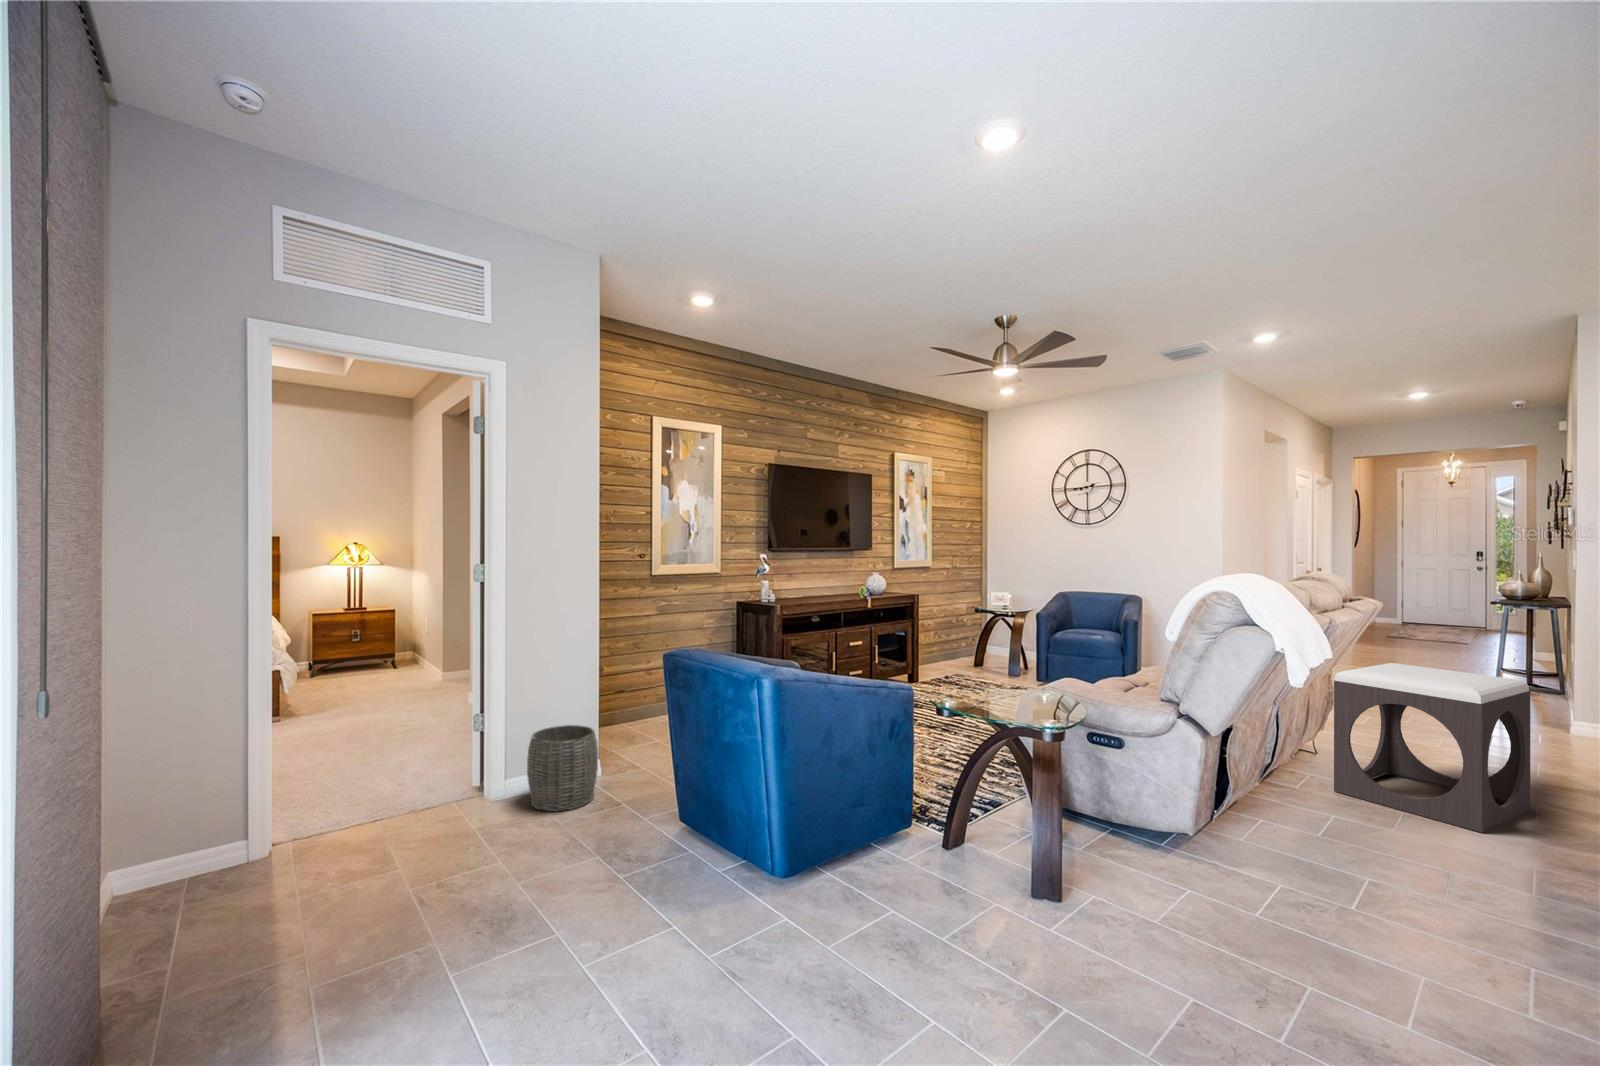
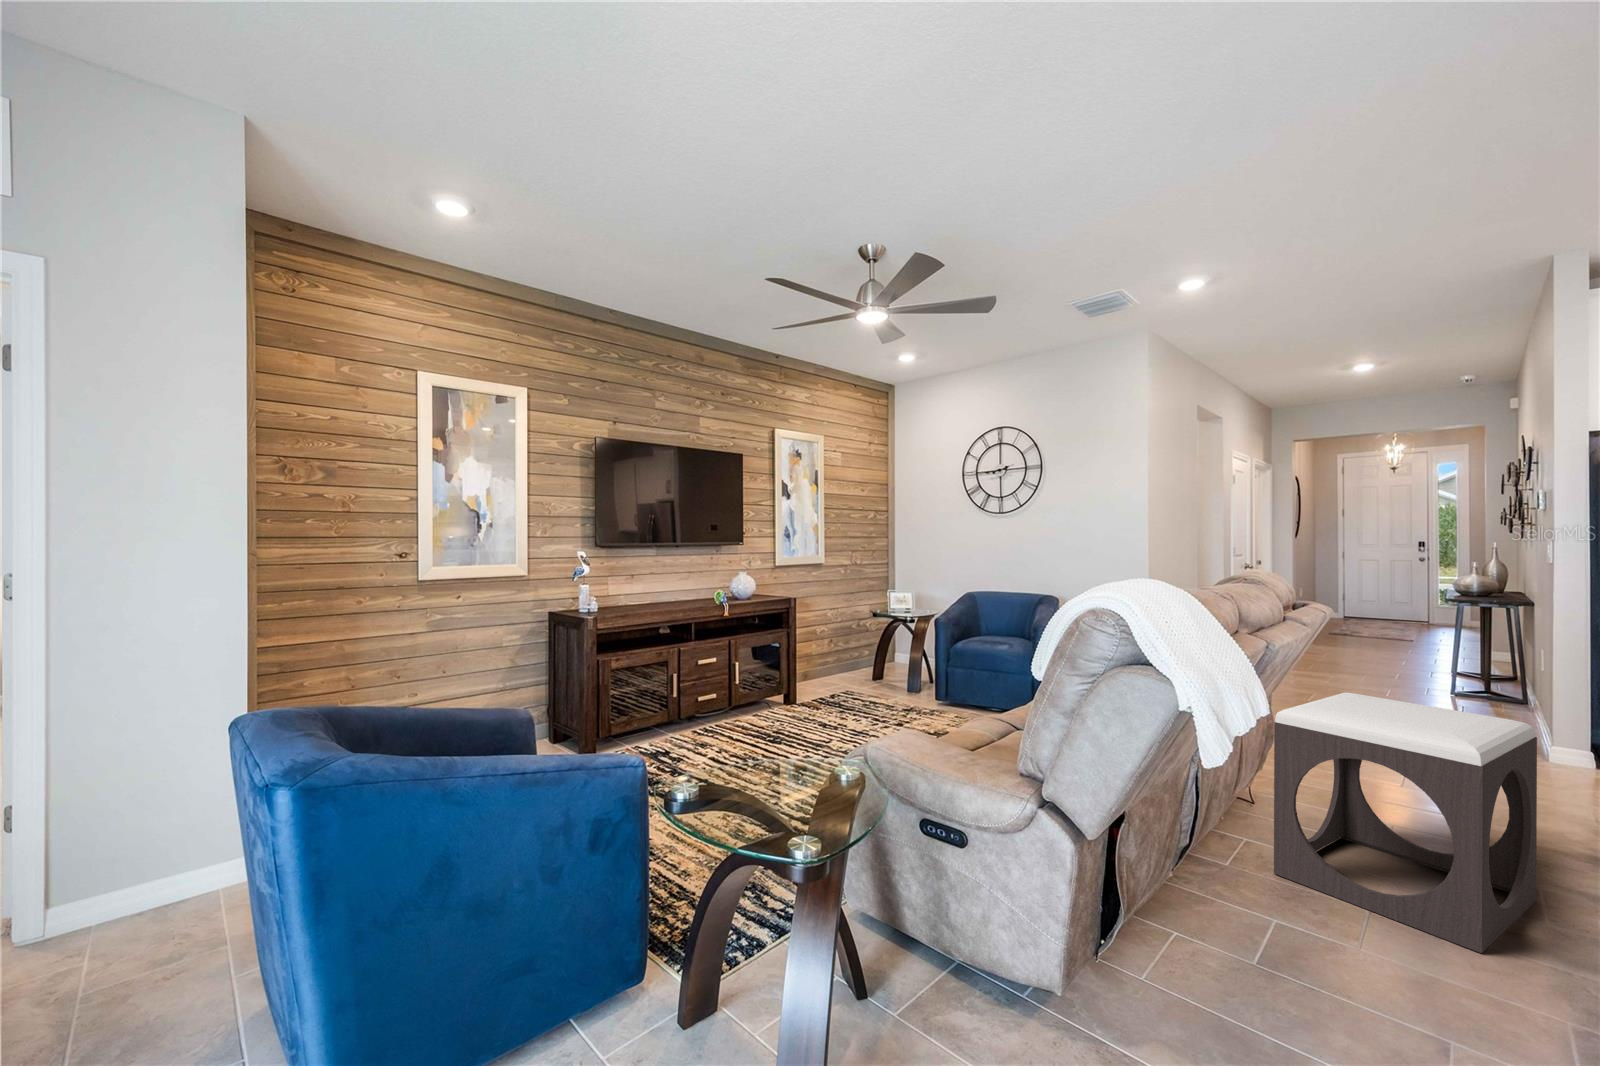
woven basket: present [527,725,598,811] -> none [75,810,215,956]

